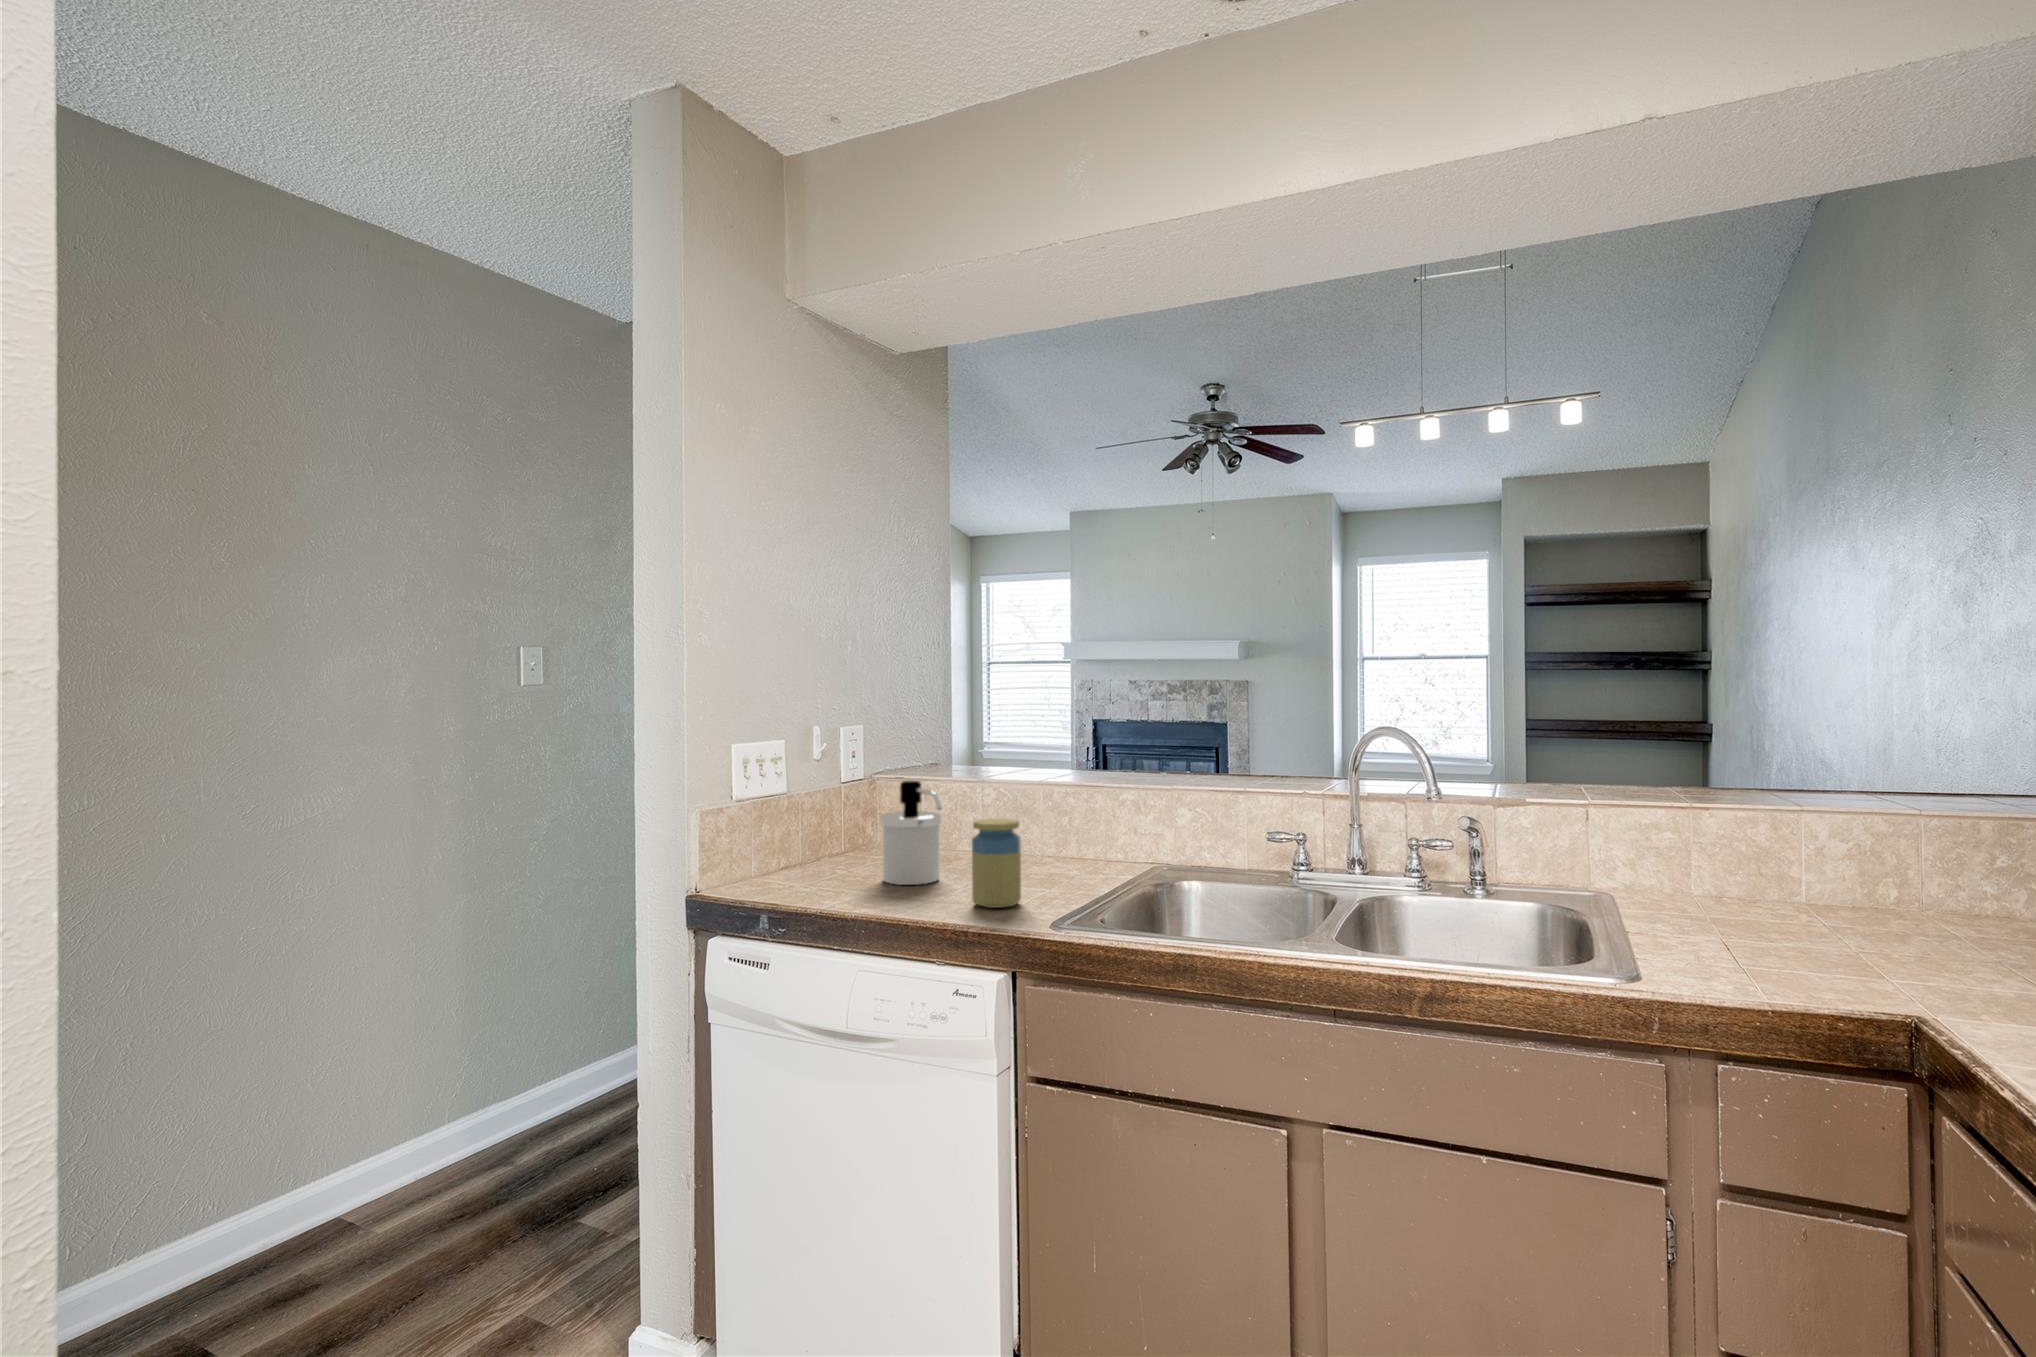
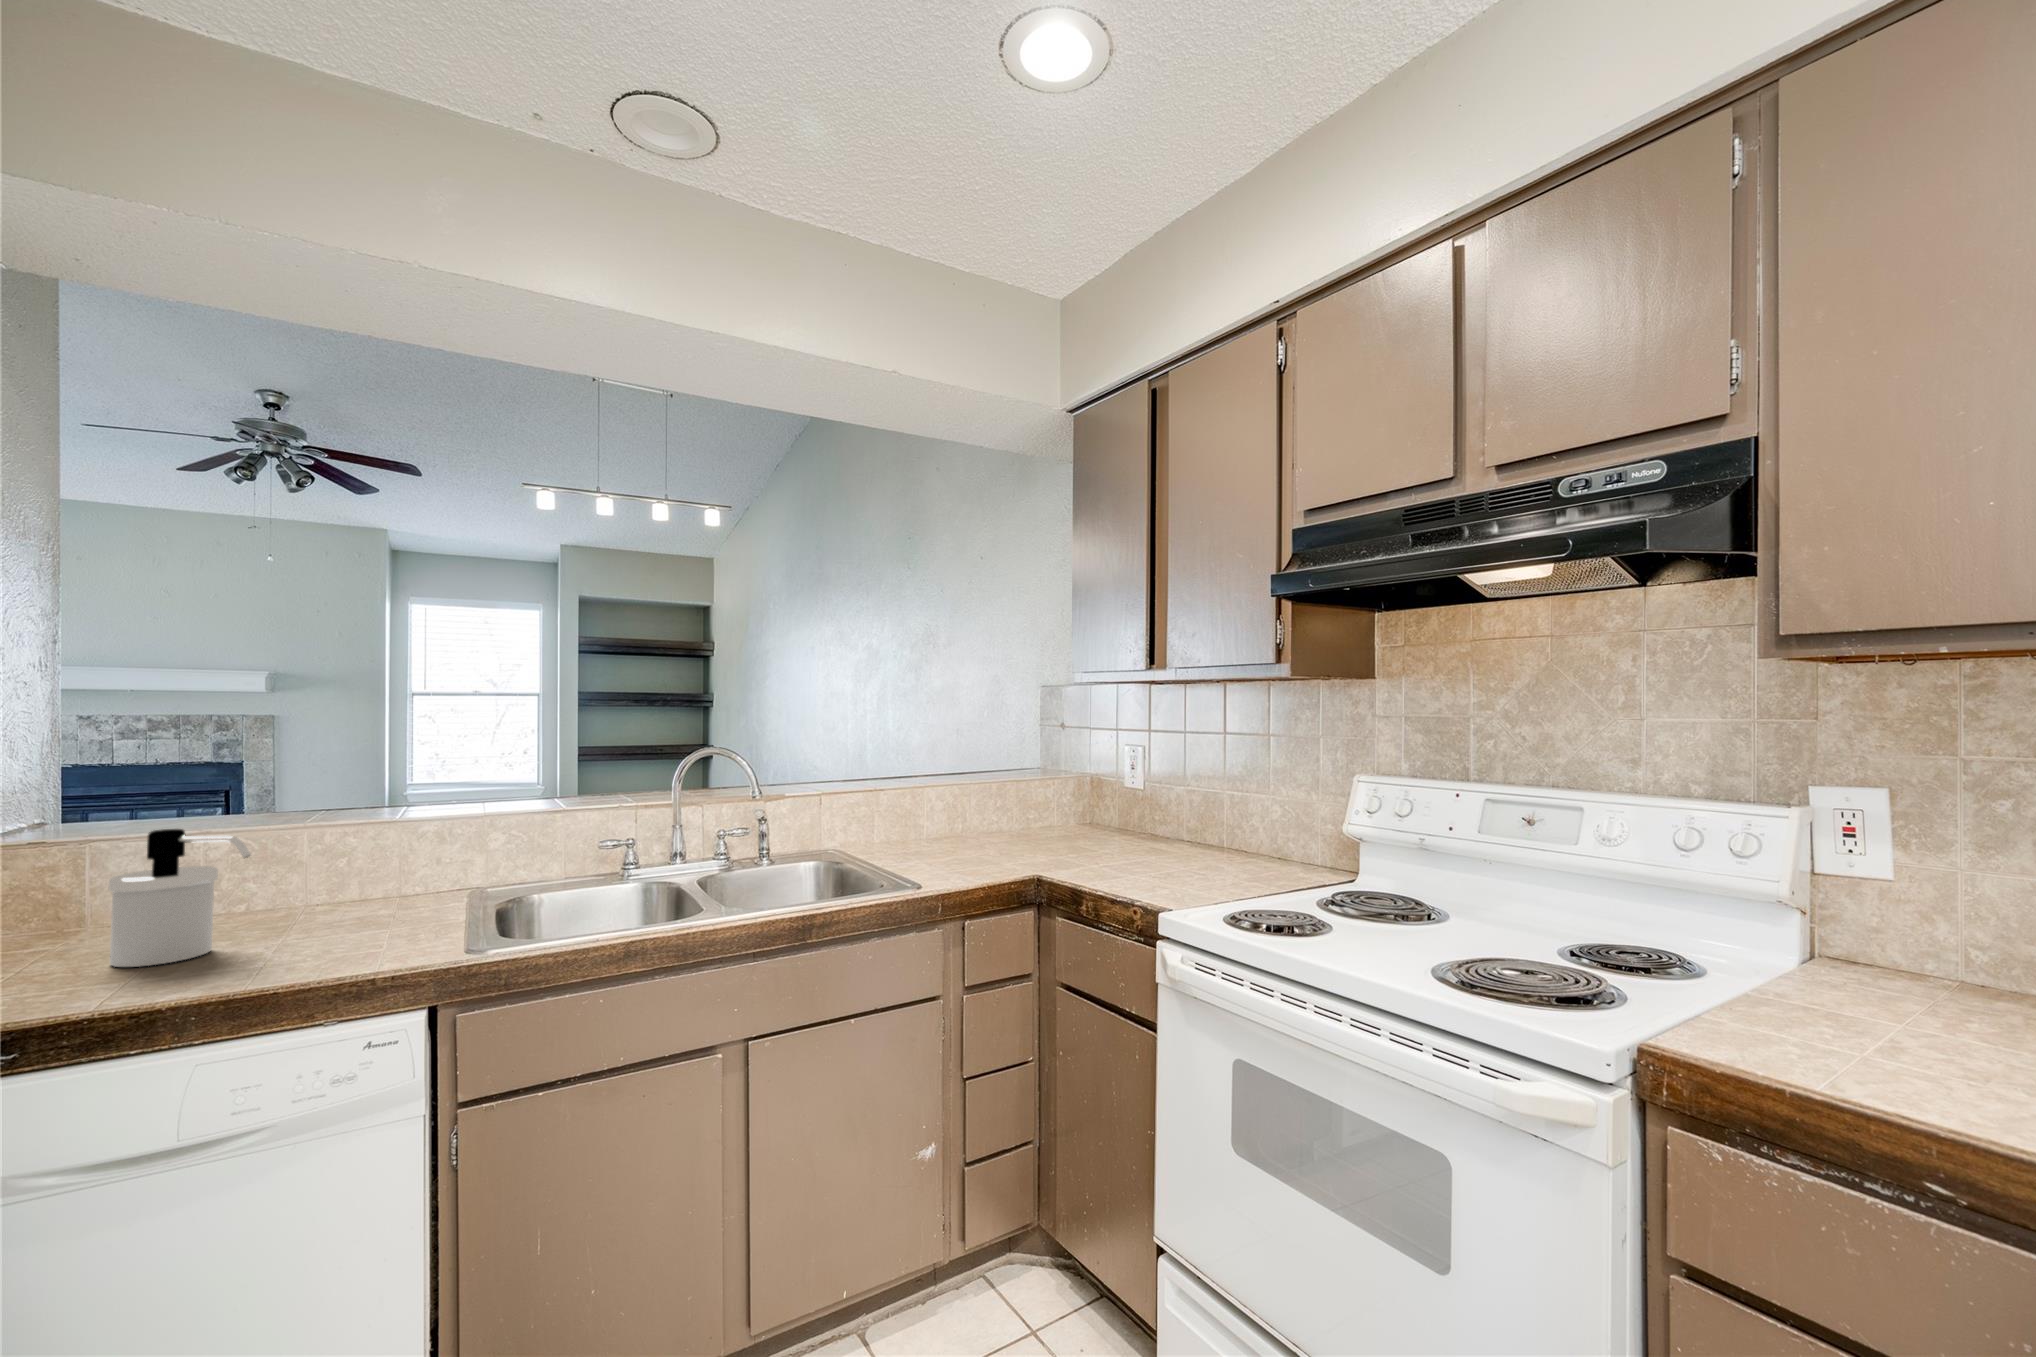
jar: present [972,818,1021,908] -> none [324,854,396,957]

